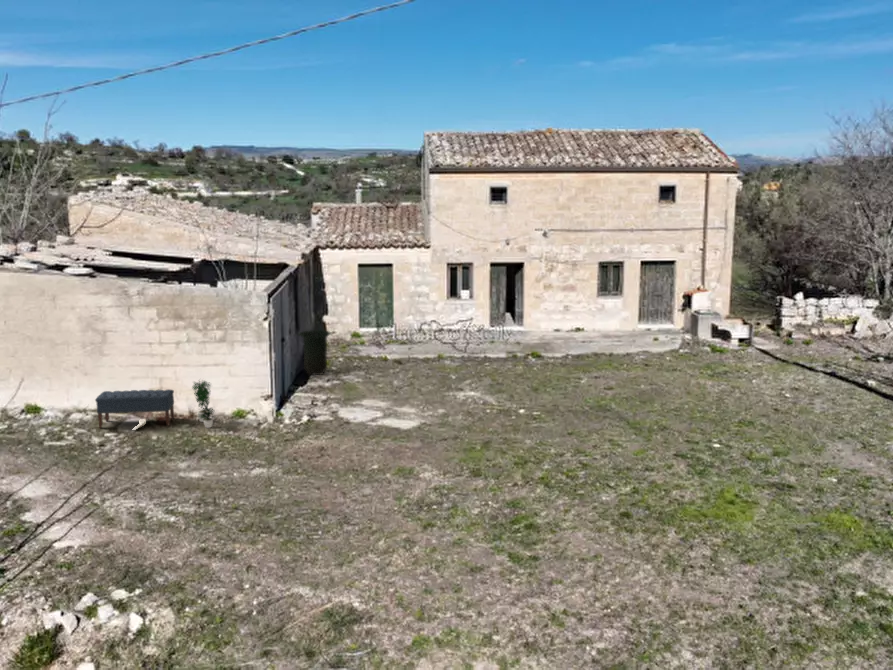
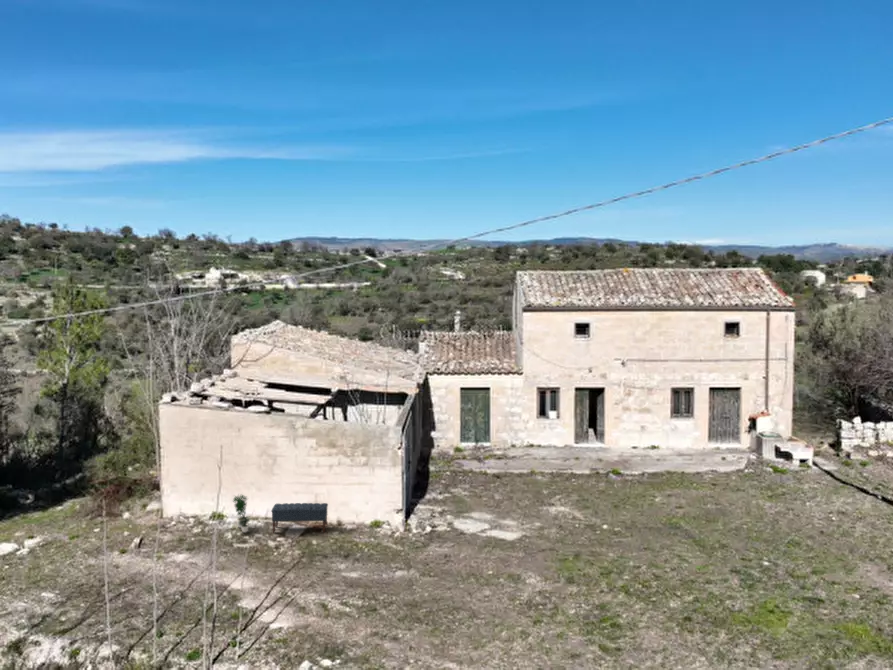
trash can: present [299,330,331,375] -> none [416,451,444,489]
potted plant: present [193,381,215,428] -> present [233,495,250,532]

